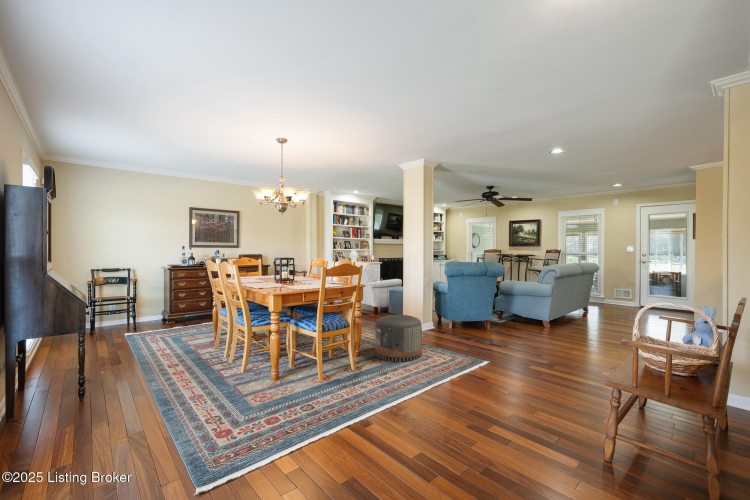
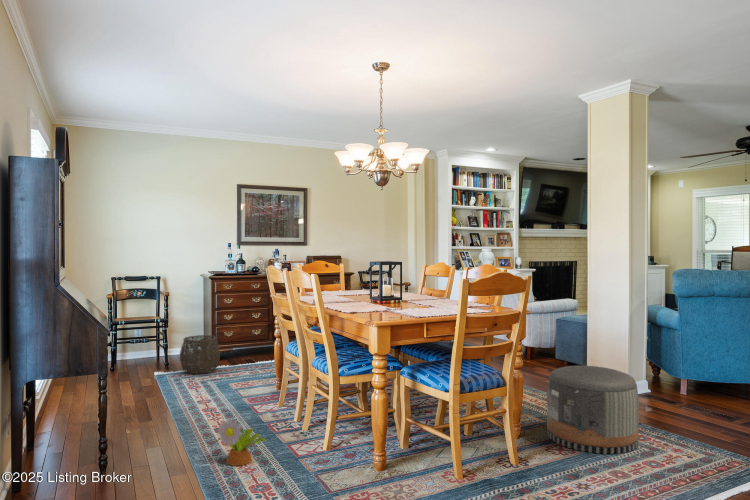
woven basket: none [145,307,176,333] -> present [180,335,220,374]
decorative plant: none [166,356,202,386] -> present [216,418,266,466]

